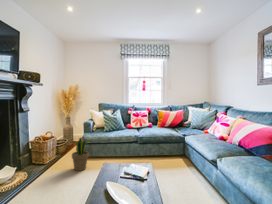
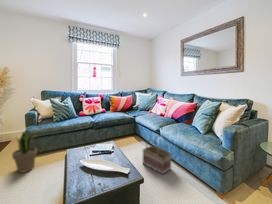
basket: none [180,156,212,197] -> present [142,140,172,174]

